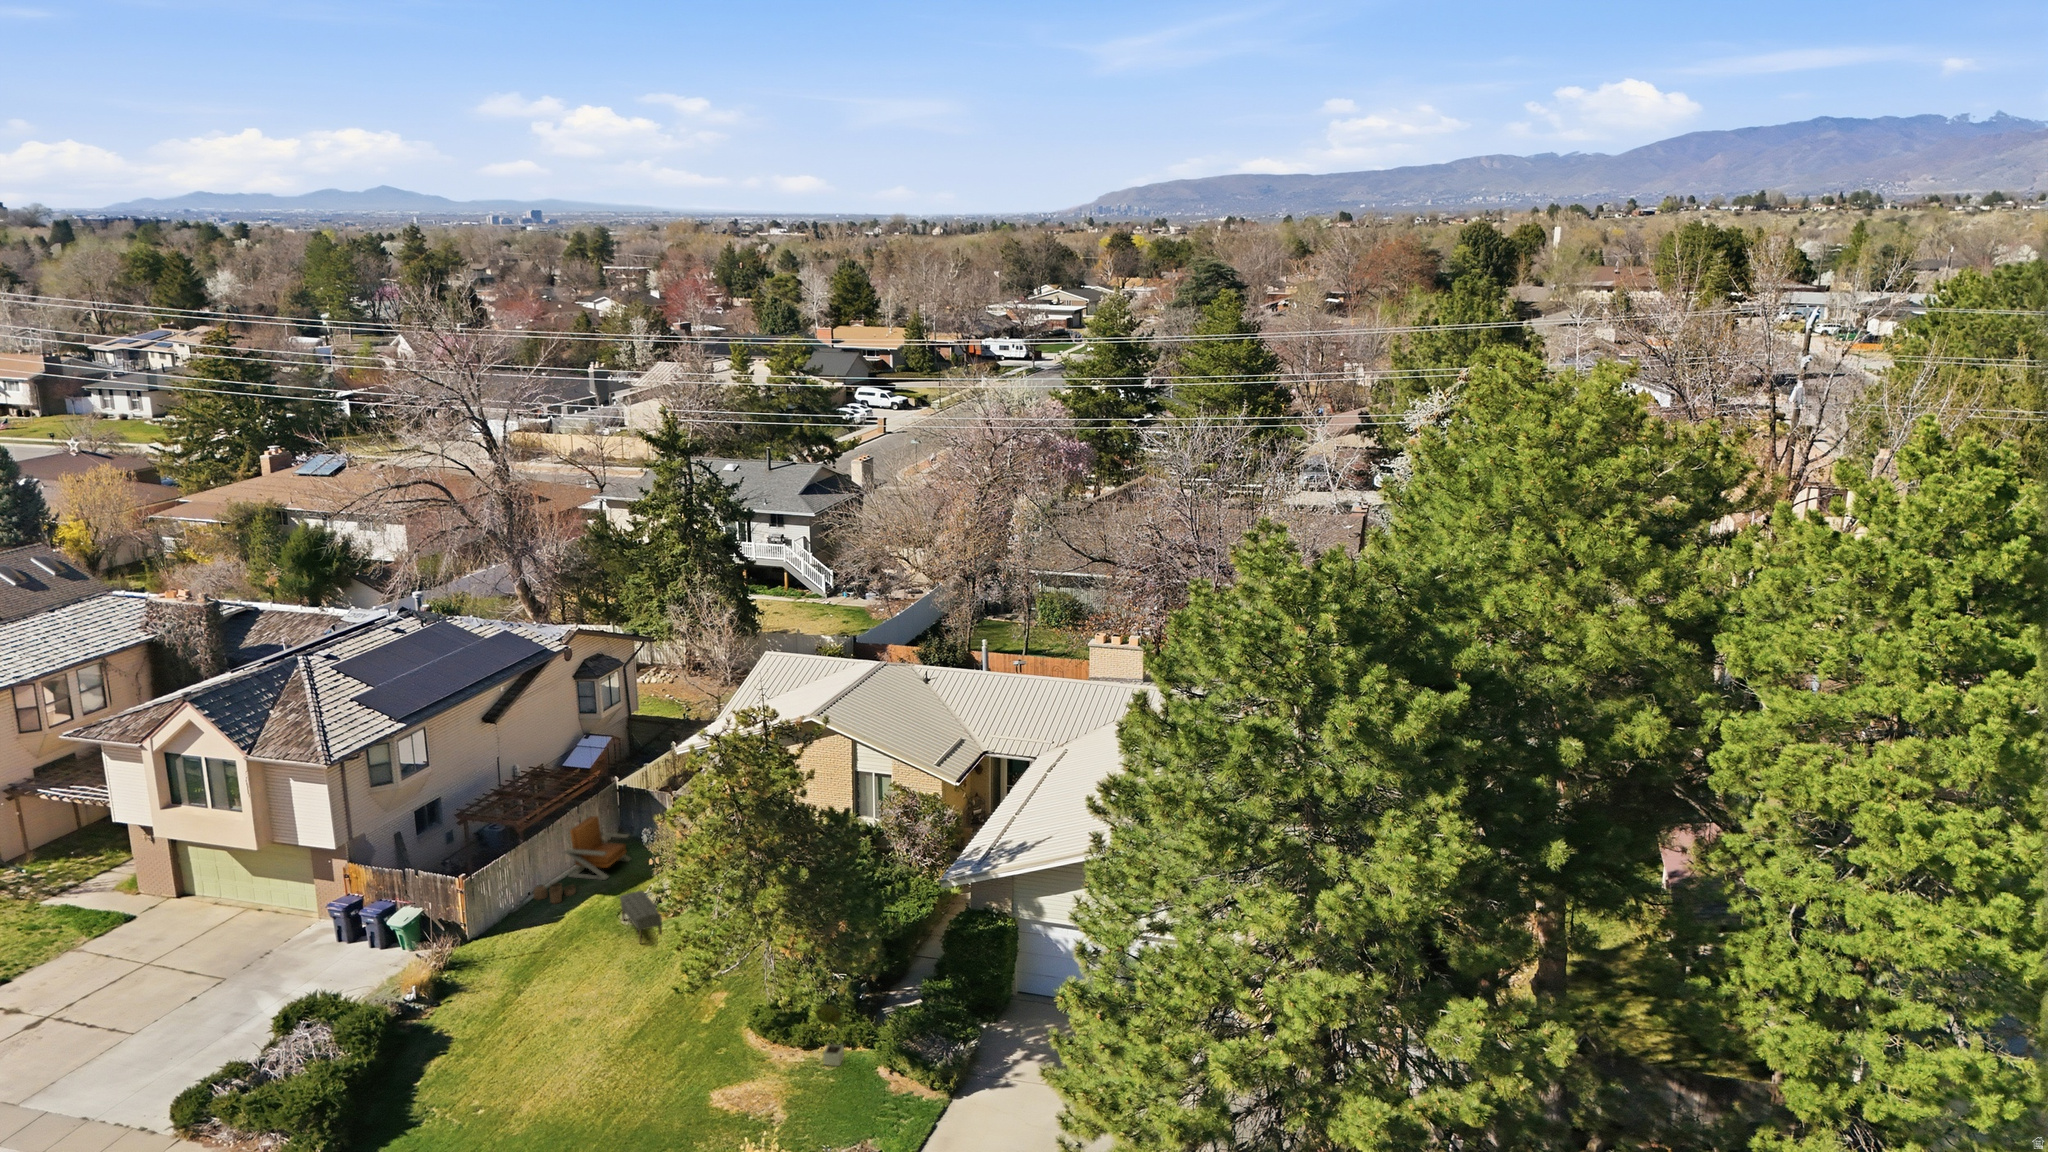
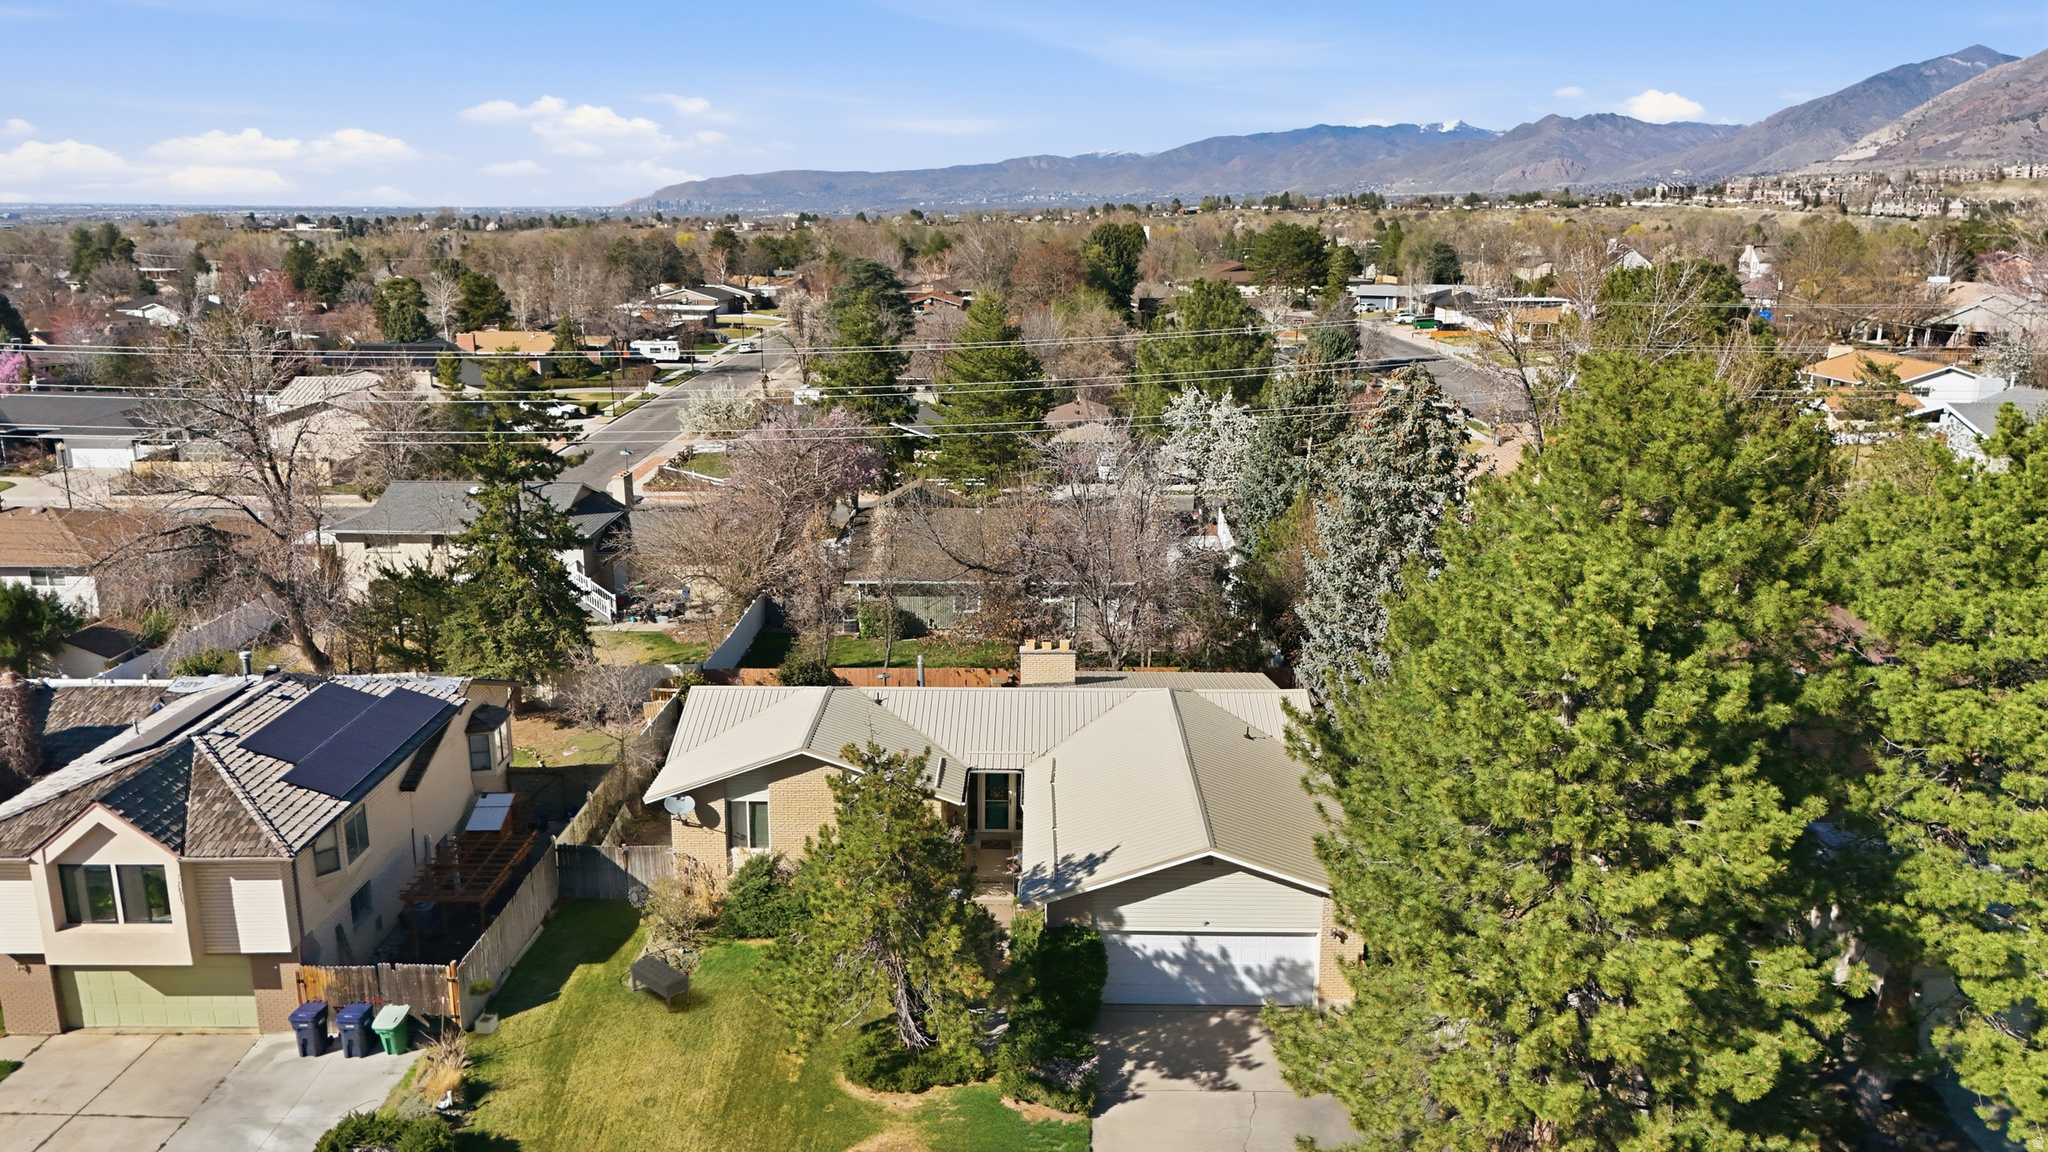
lounge chair: present [565,816,631,880] -> none [536,882,602,953]
woven basket: present [533,883,576,903] -> none [514,959,561,983]
potted tree: present [816,1004,844,1066] -> present [469,979,498,1034]

